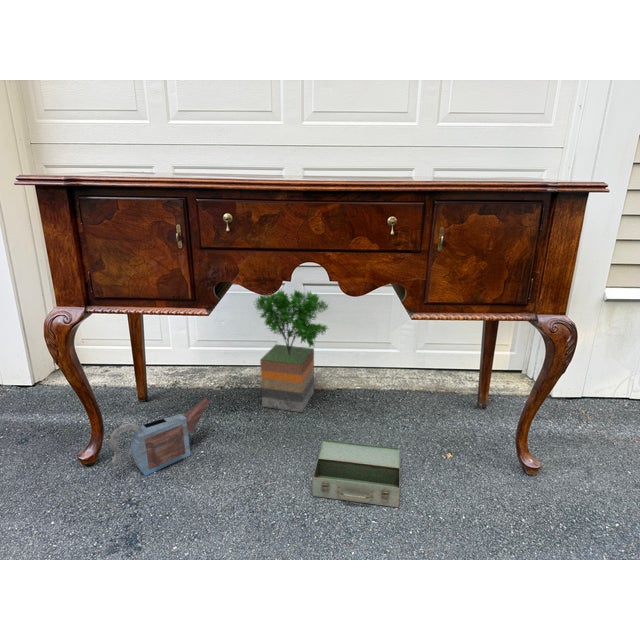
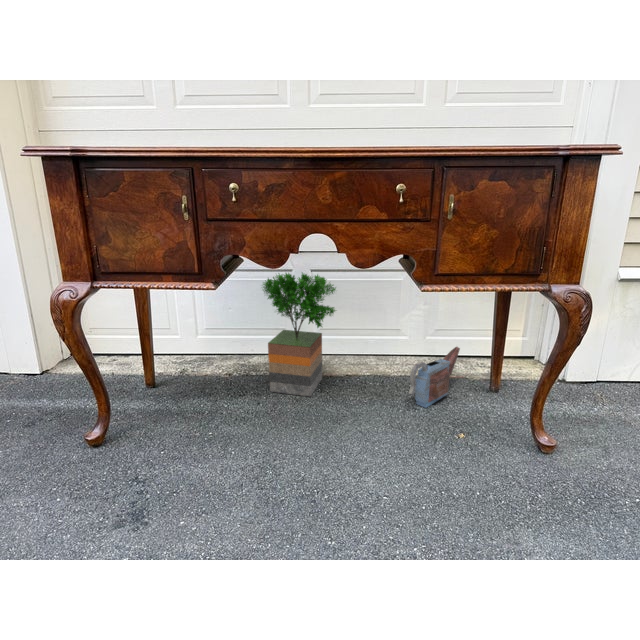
watering can: present [109,398,210,476] -> present [409,347,460,408]
toolbox: present [312,440,400,507] -> none [322,419,412,484]

